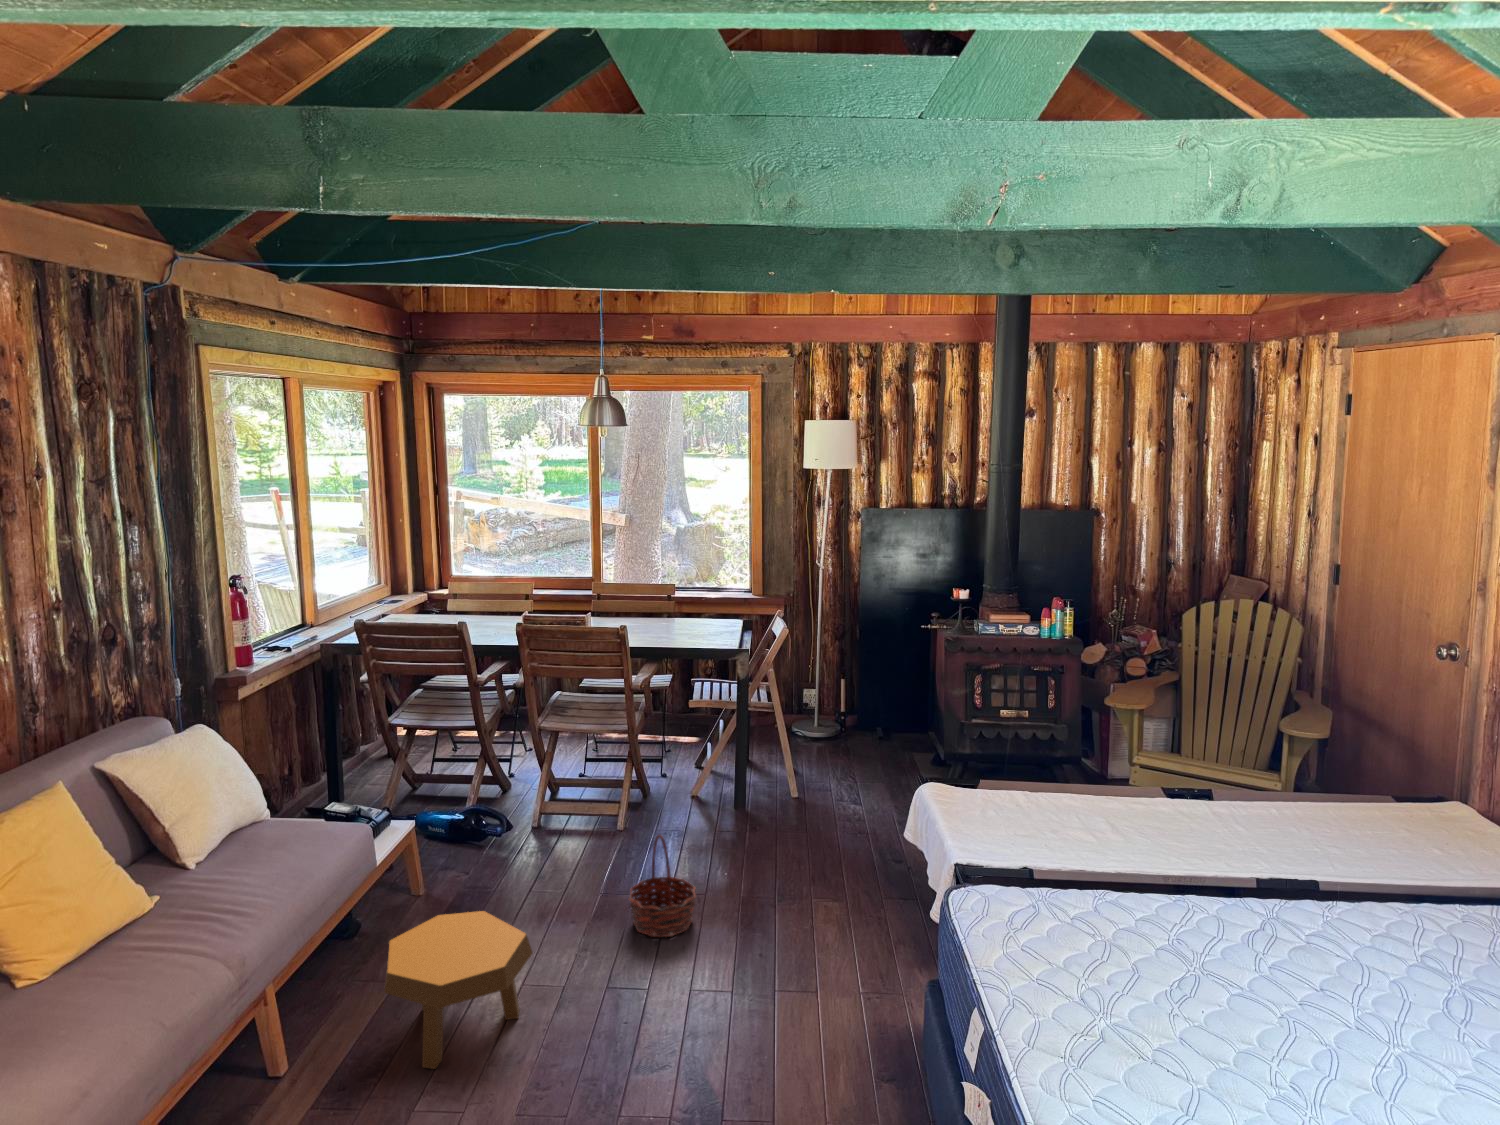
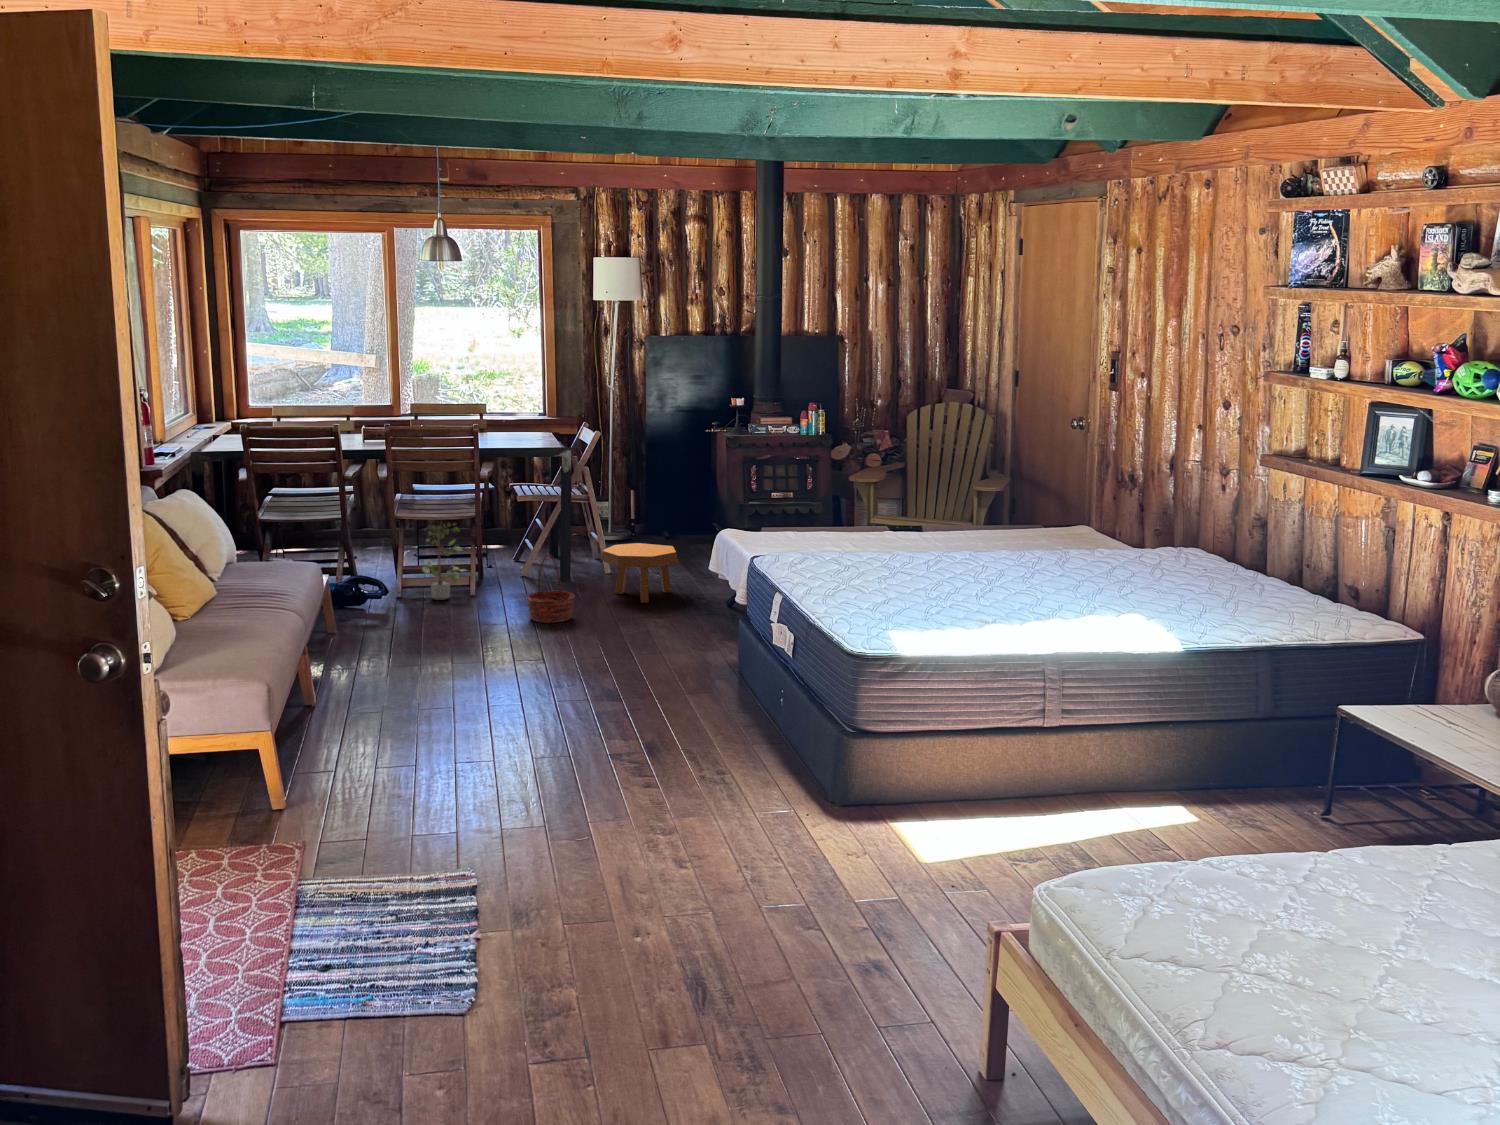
potted plant: none [527,754,589,854] -> present [422,523,465,600]
footstool: present [384,911,532,1069] -> present [601,543,679,603]

